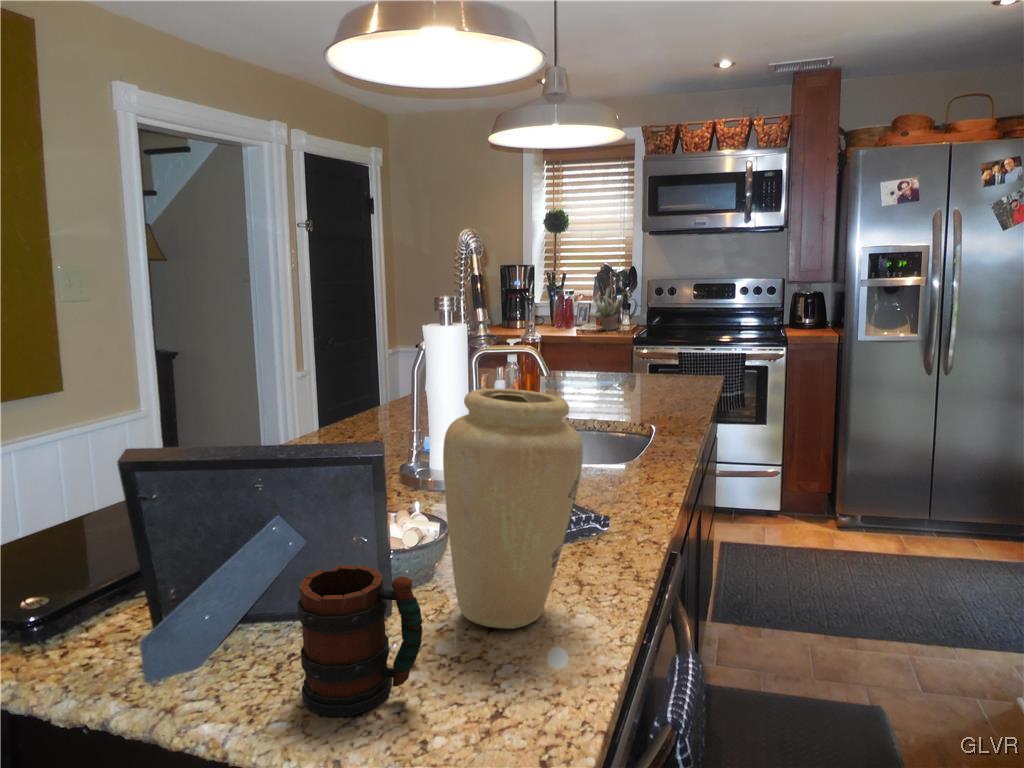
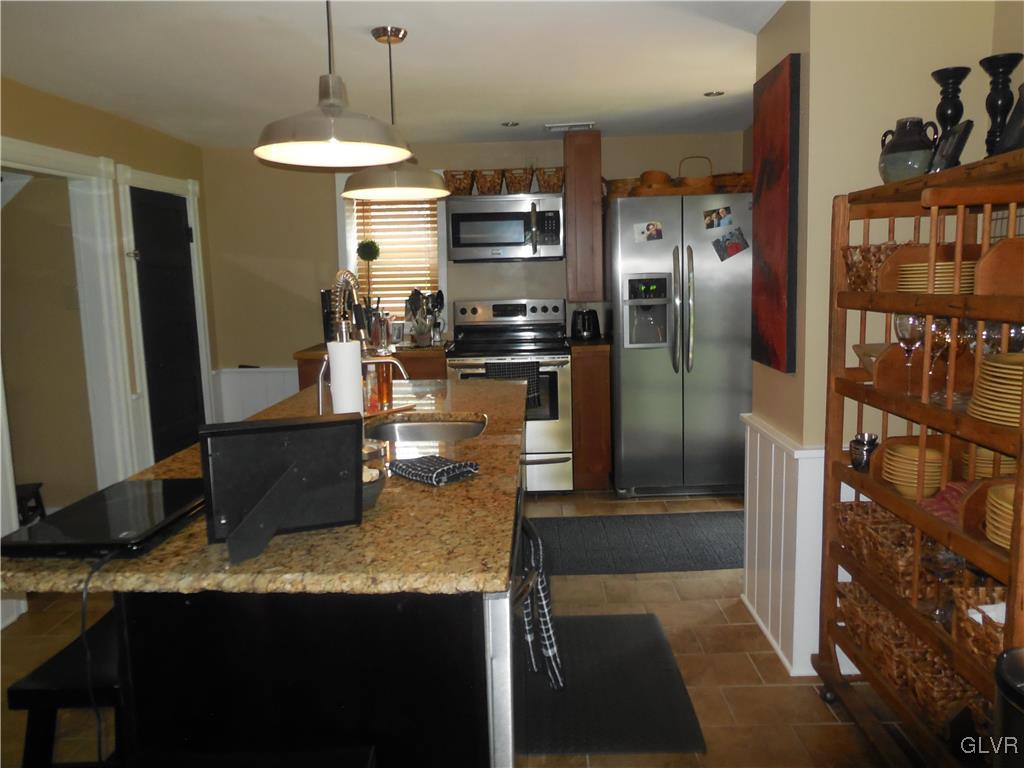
vase: present [443,389,583,629] -> none [392,376,478,520]
mug: present [297,565,422,716] -> none [329,480,406,564]

